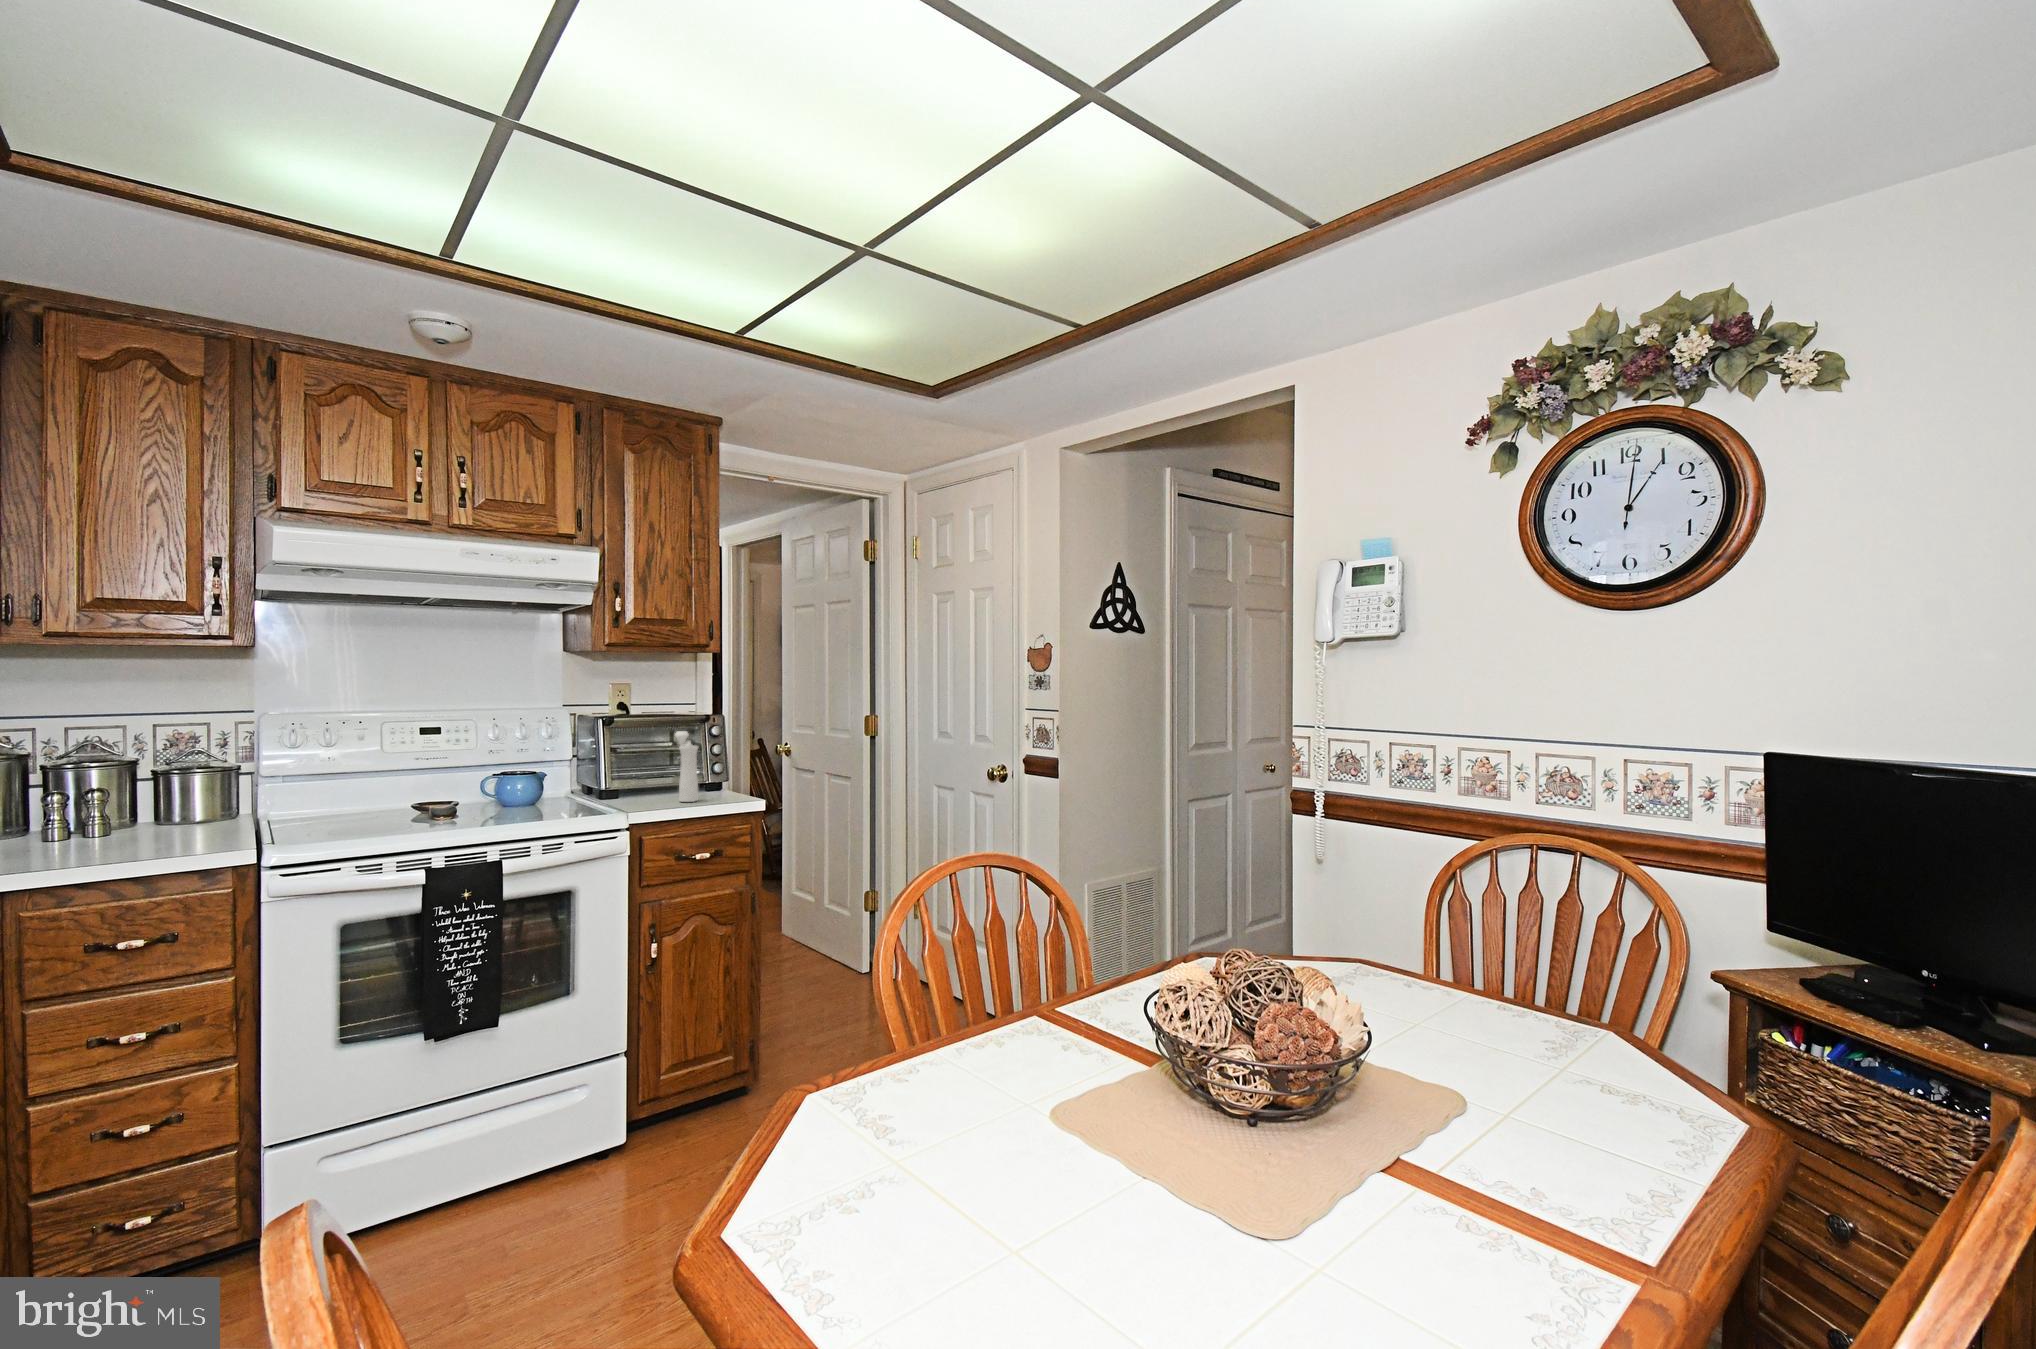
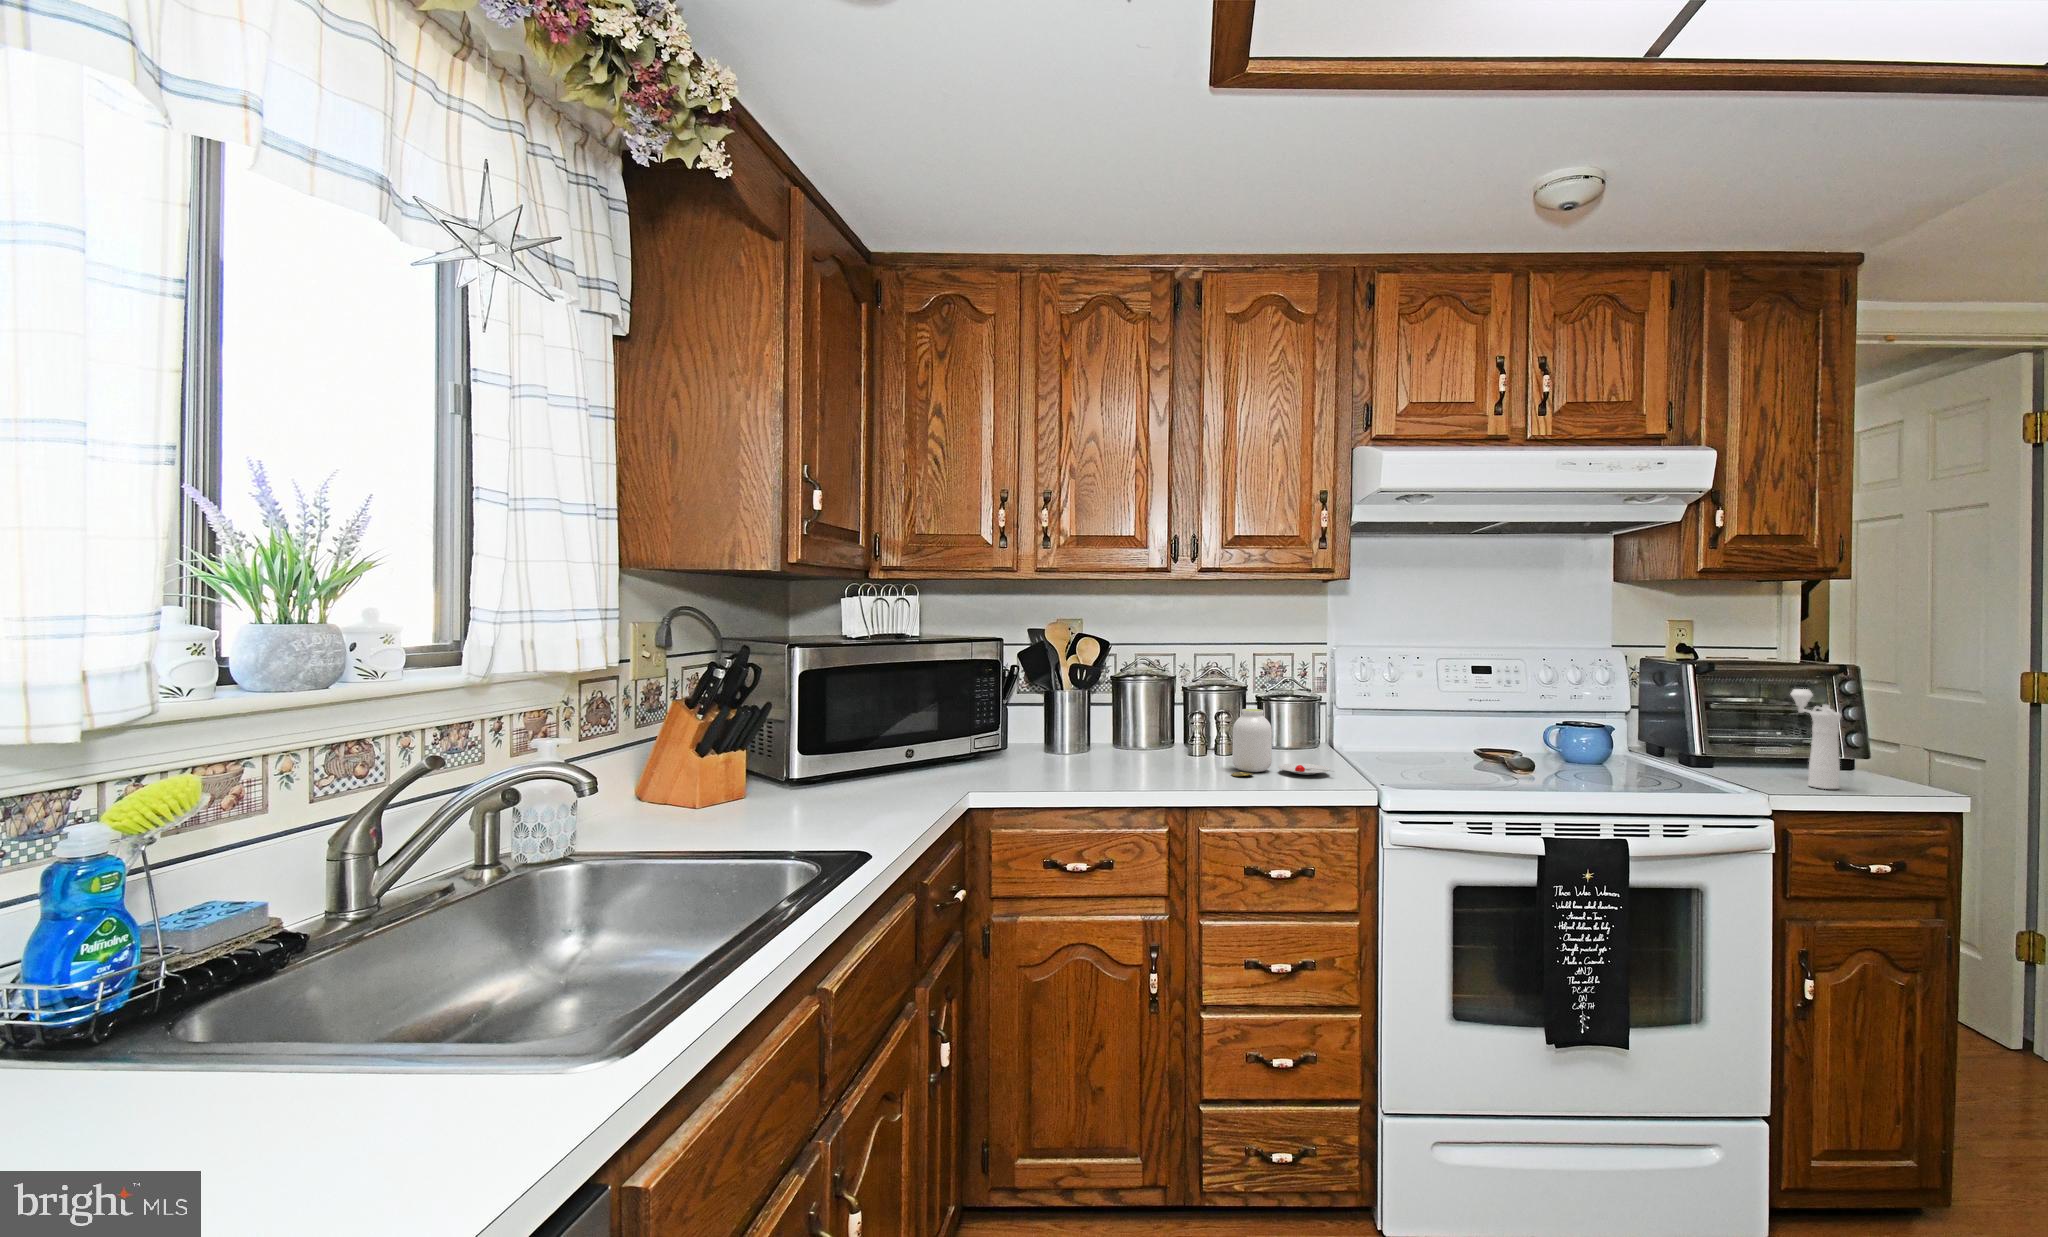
jar: none [66,781,215,855] -> present [1231,709,1330,776]

